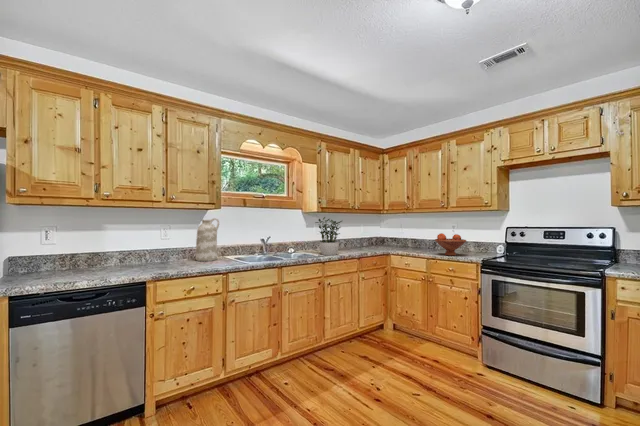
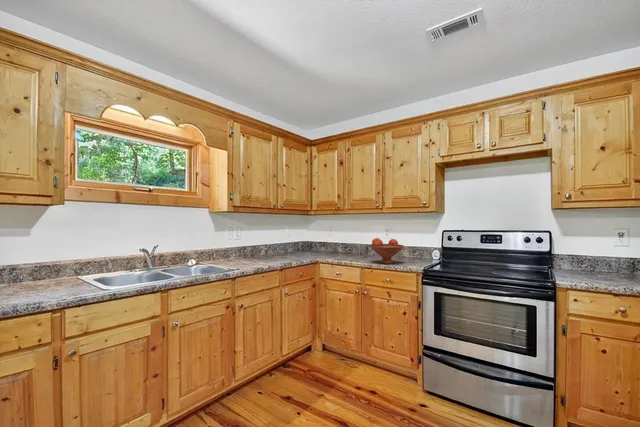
potted plant: present [316,217,342,255] -> none [223,218,261,268]
vase: present [196,218,219,261] -> none [26,219,72,286]

